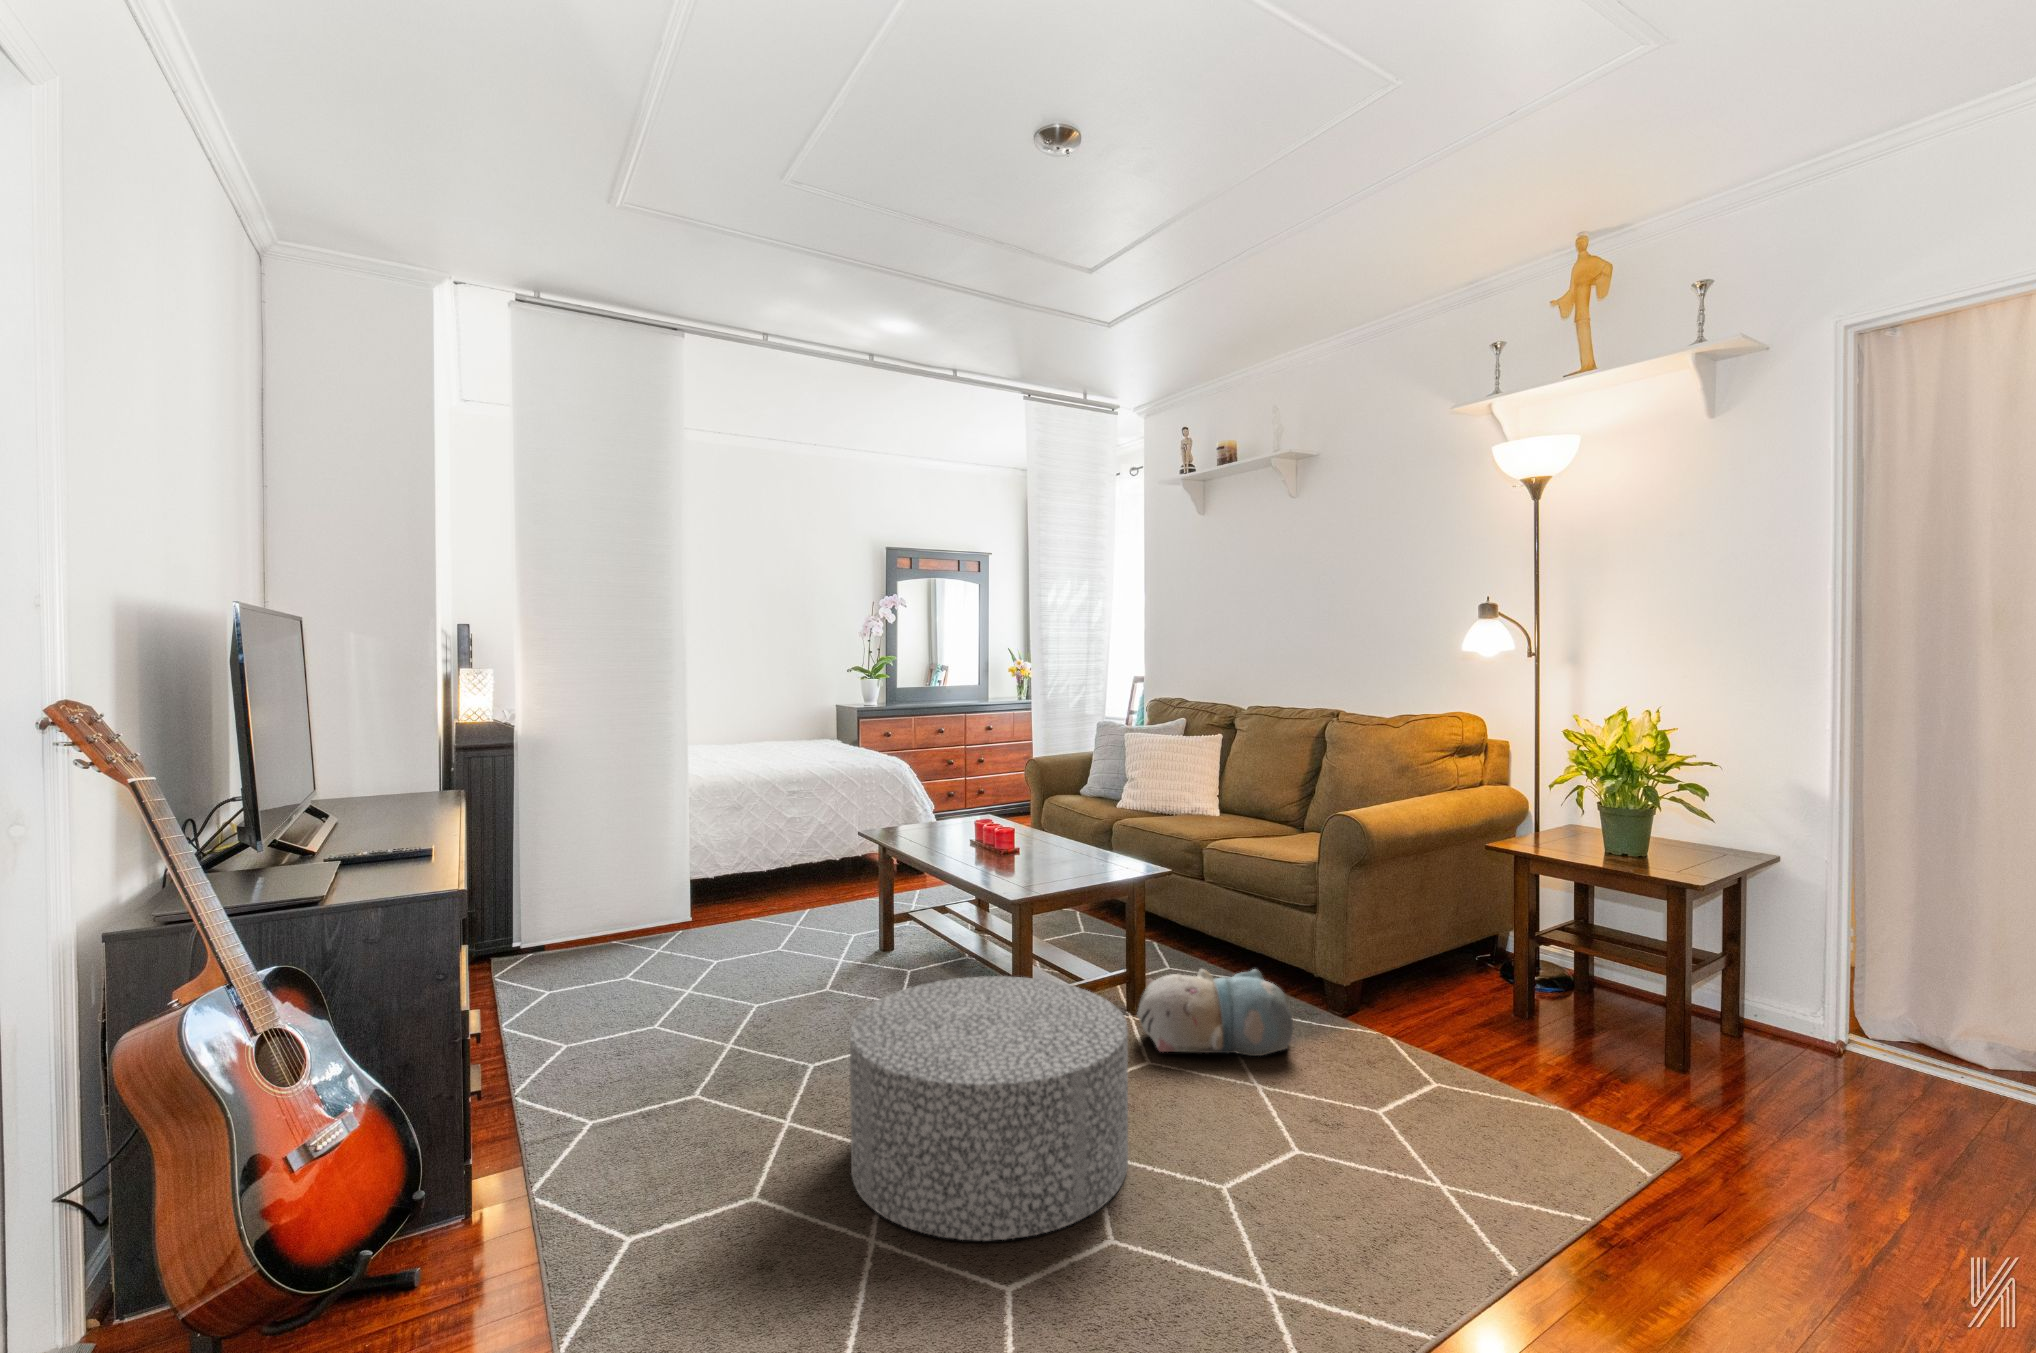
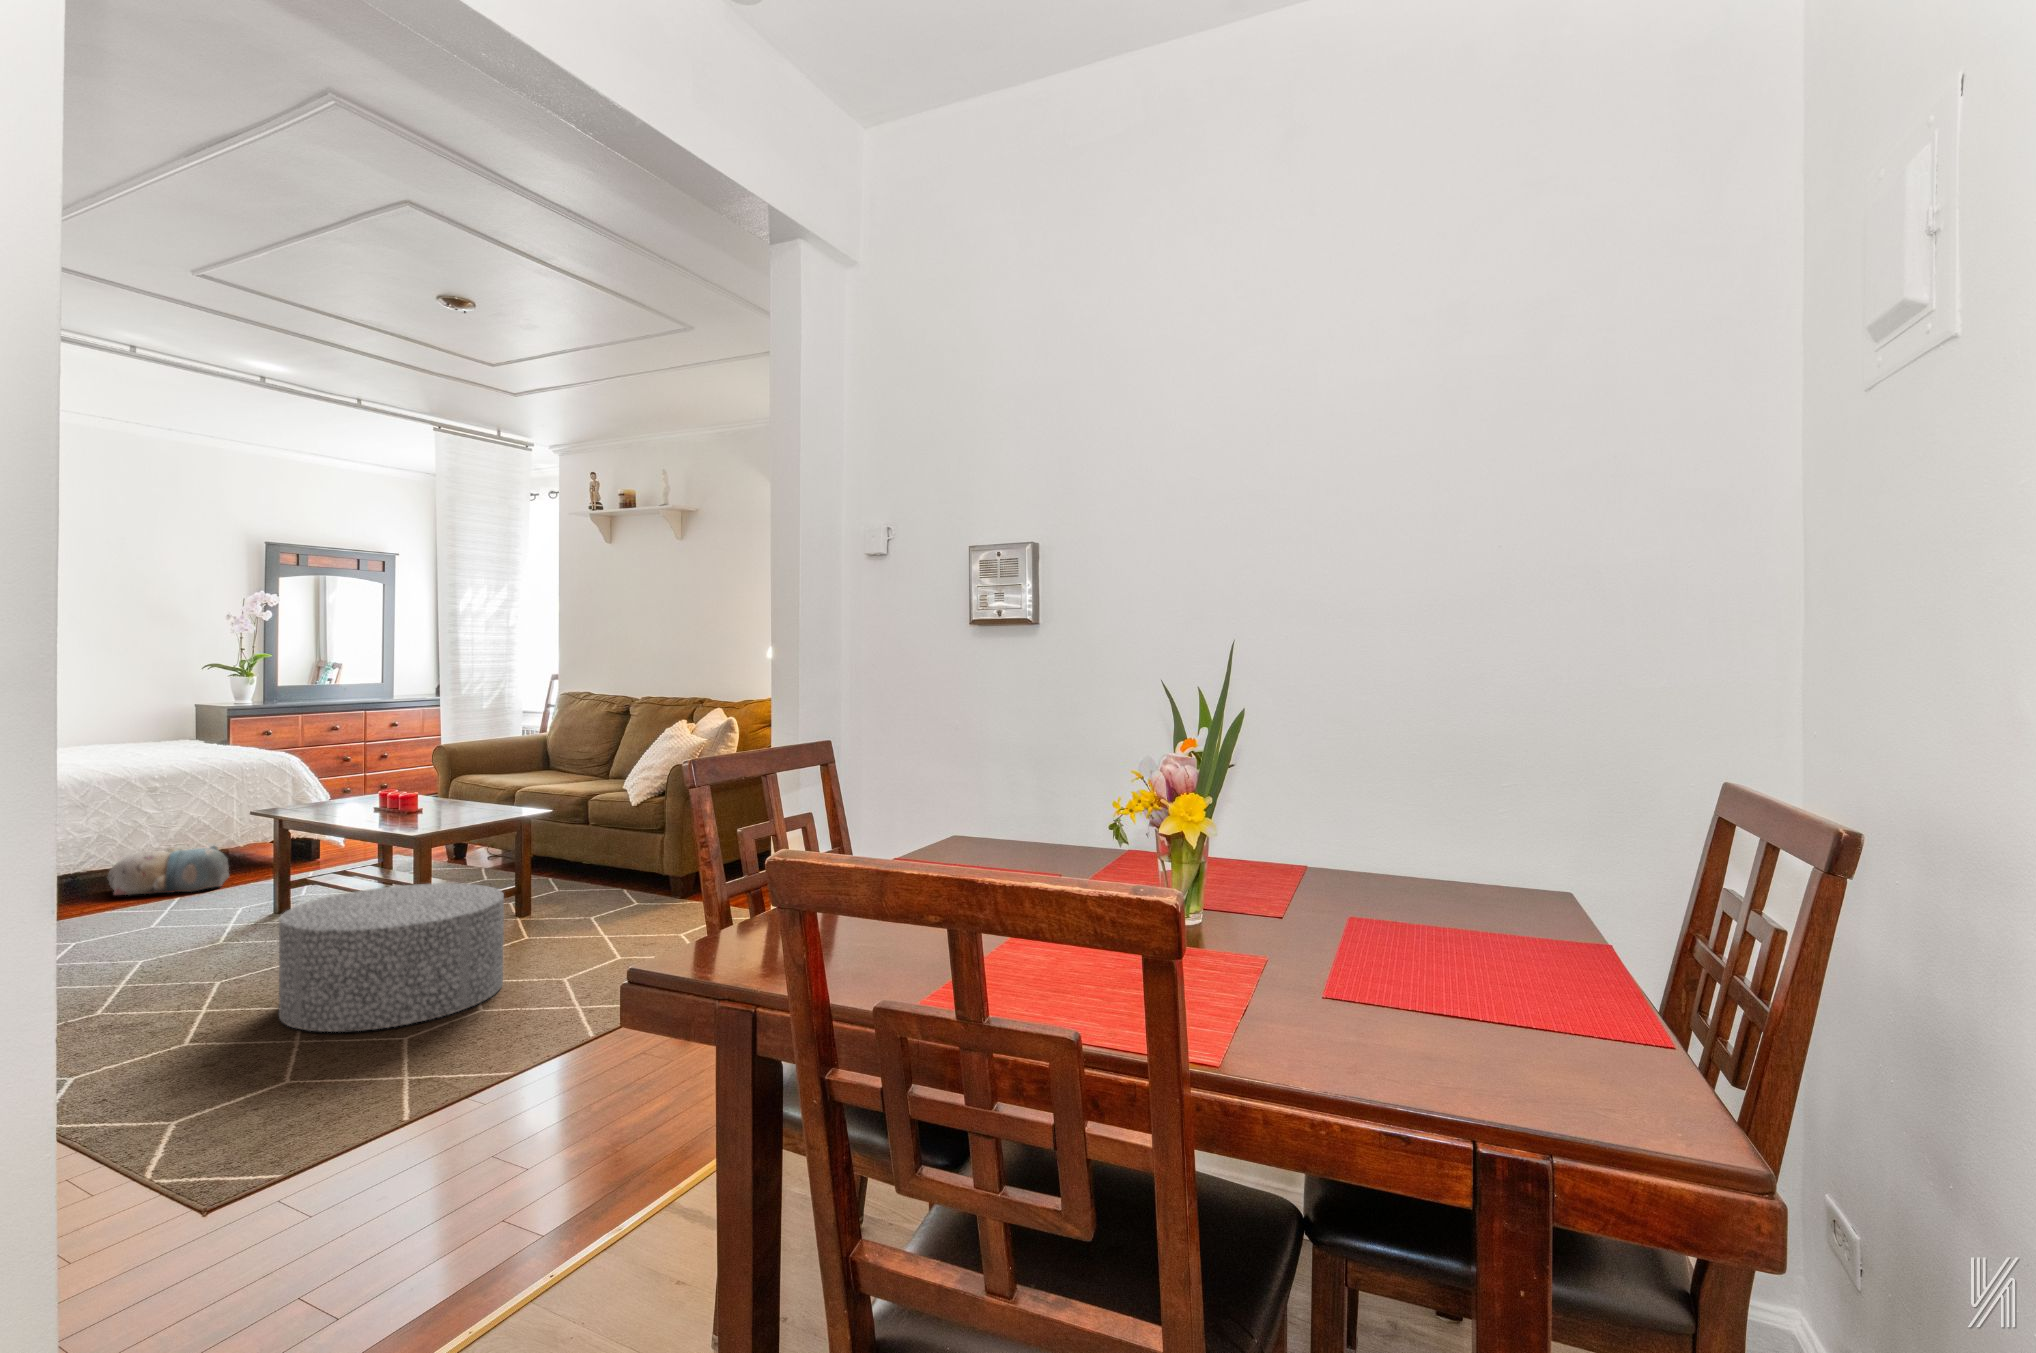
plush toy: present [1137,969,1293,1056] -> present [108,846,229,895]

